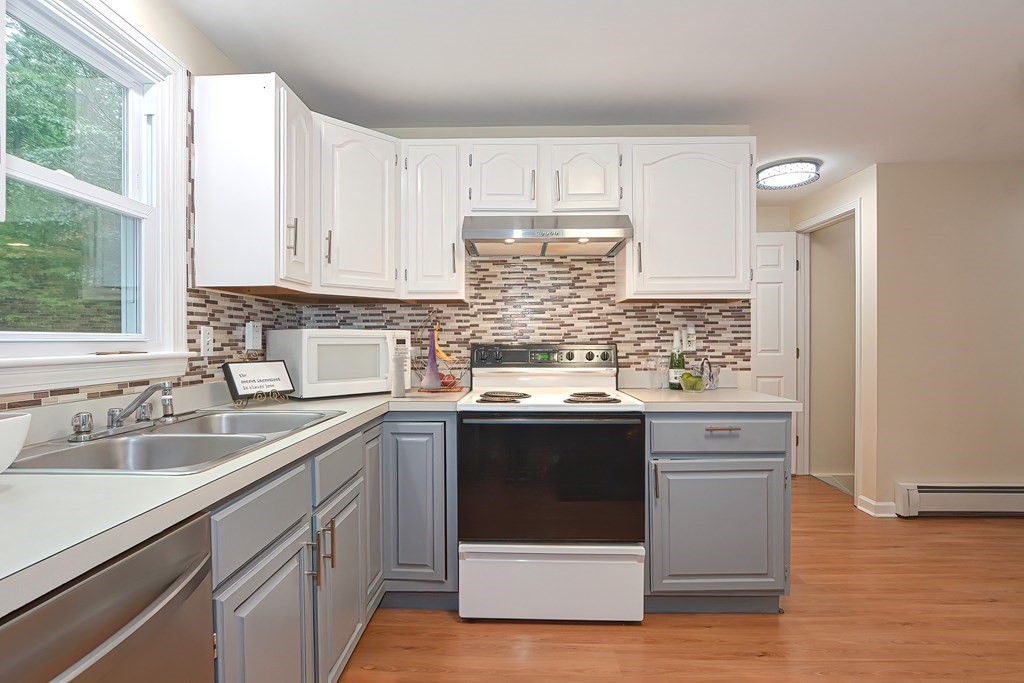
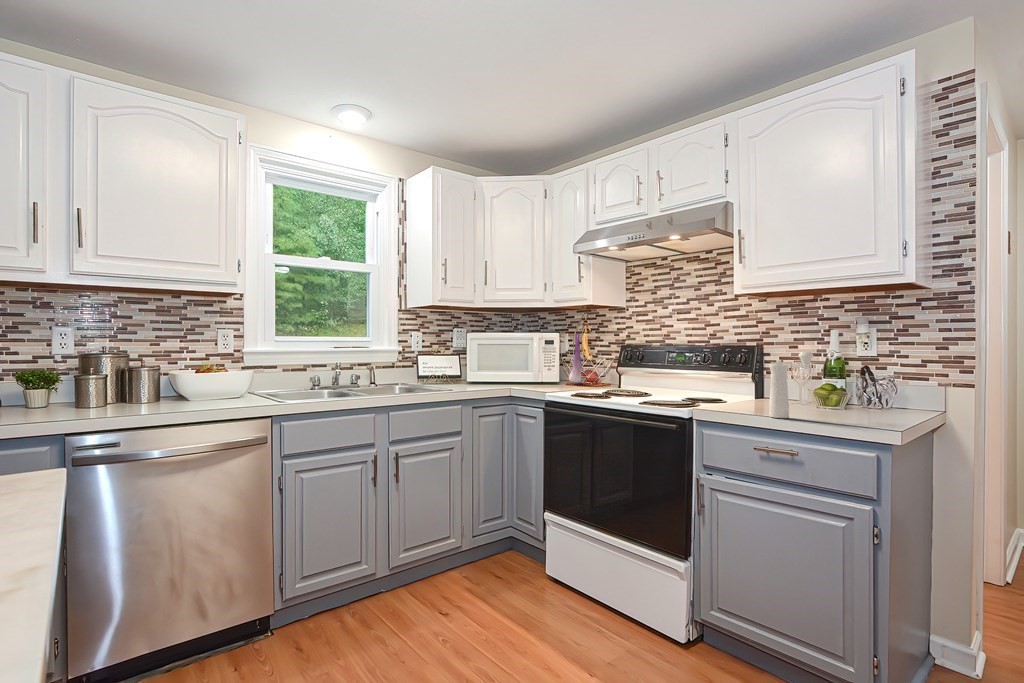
pepper mill: present [391,347,419,397] -> present [769,352,813,418]

